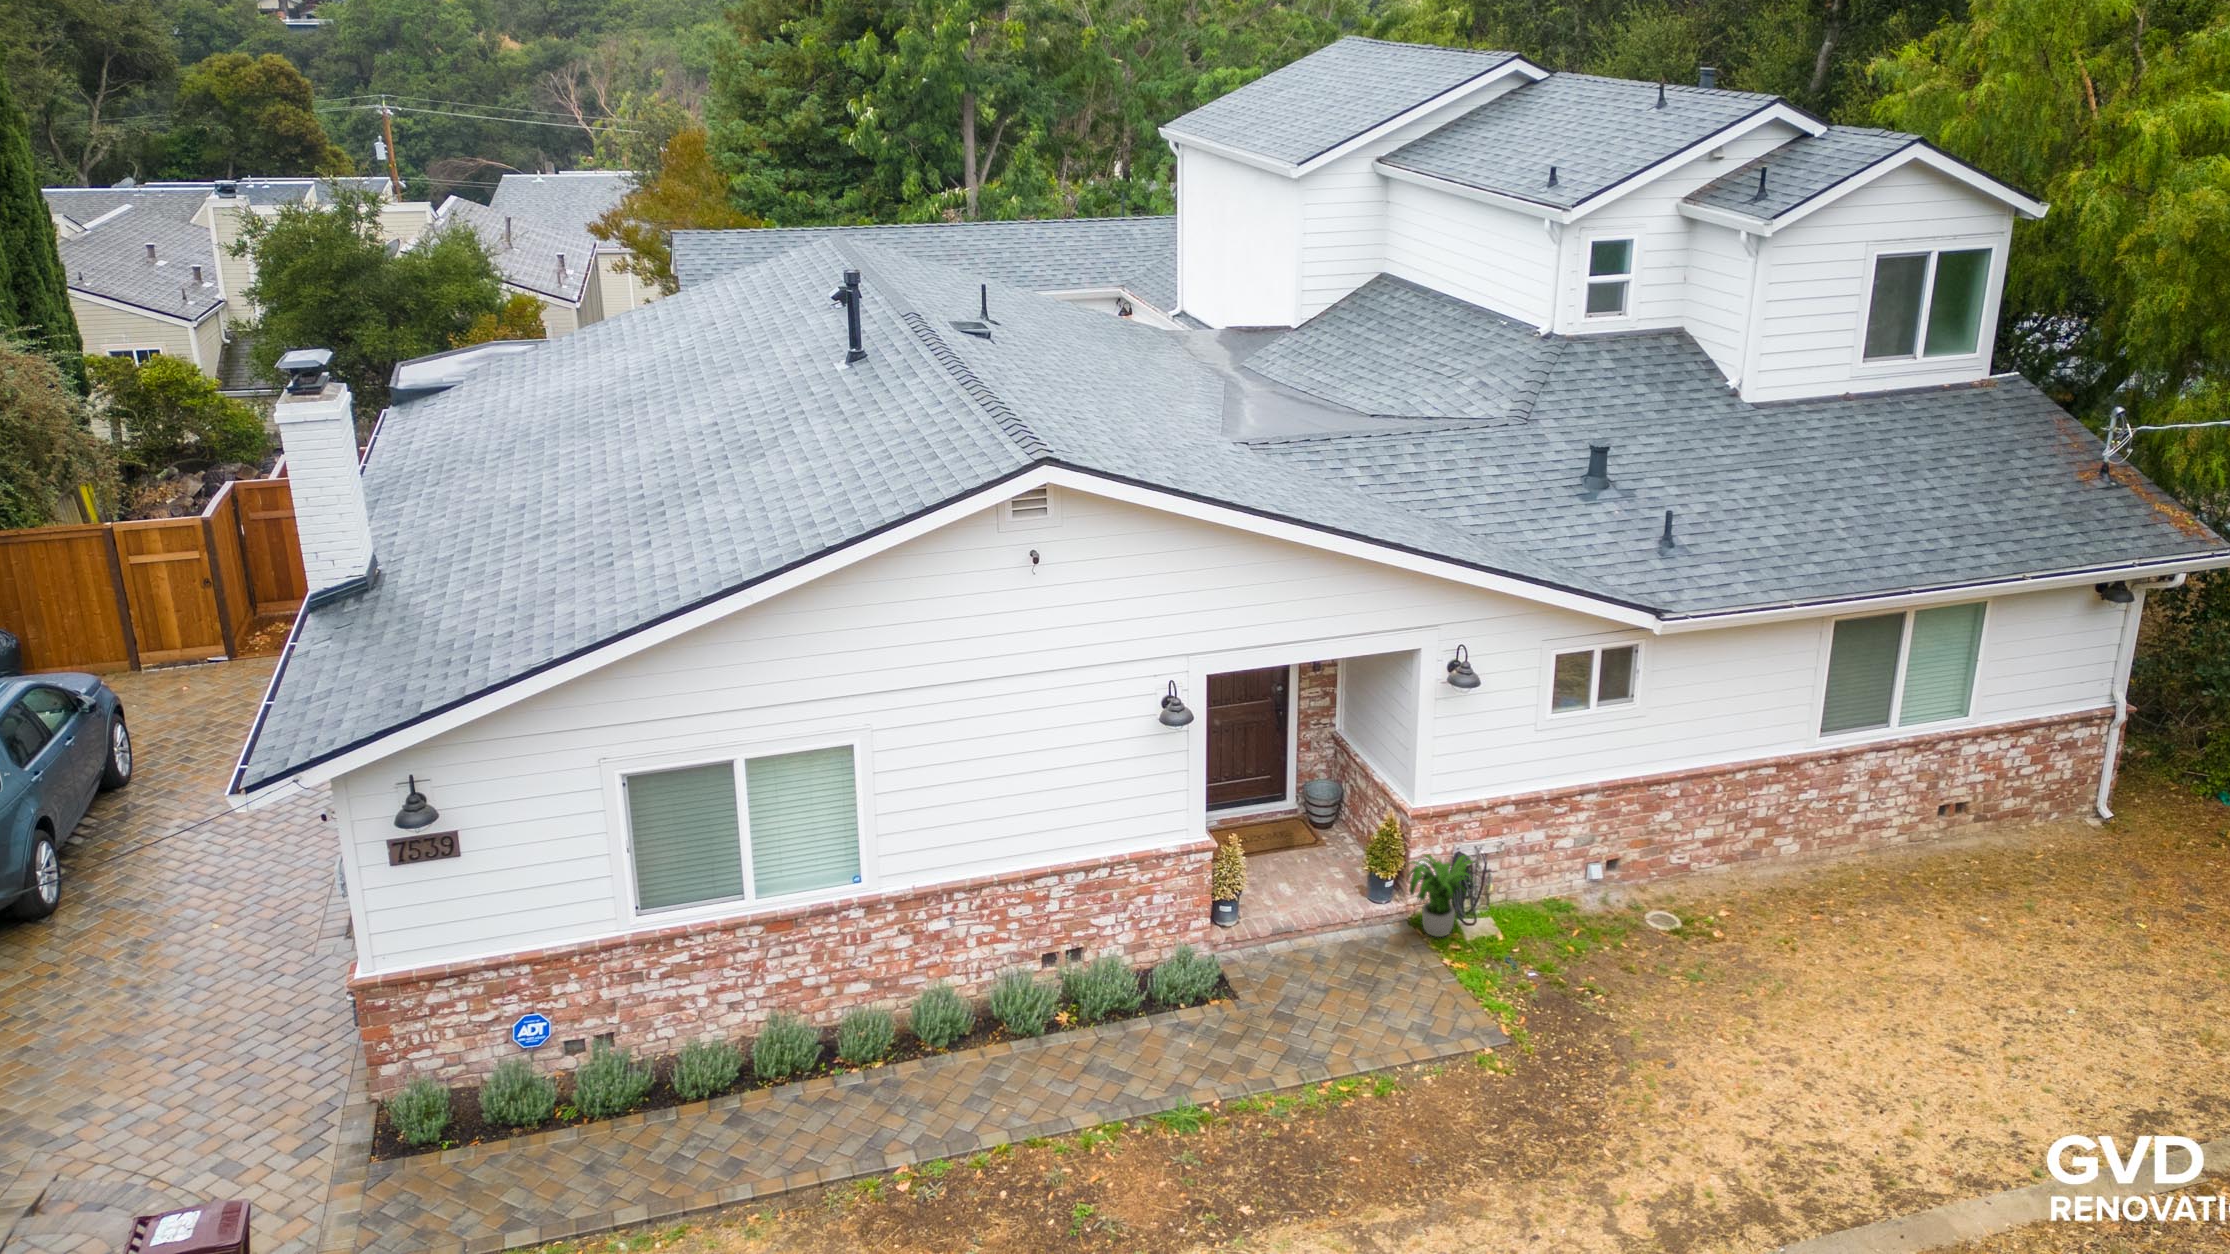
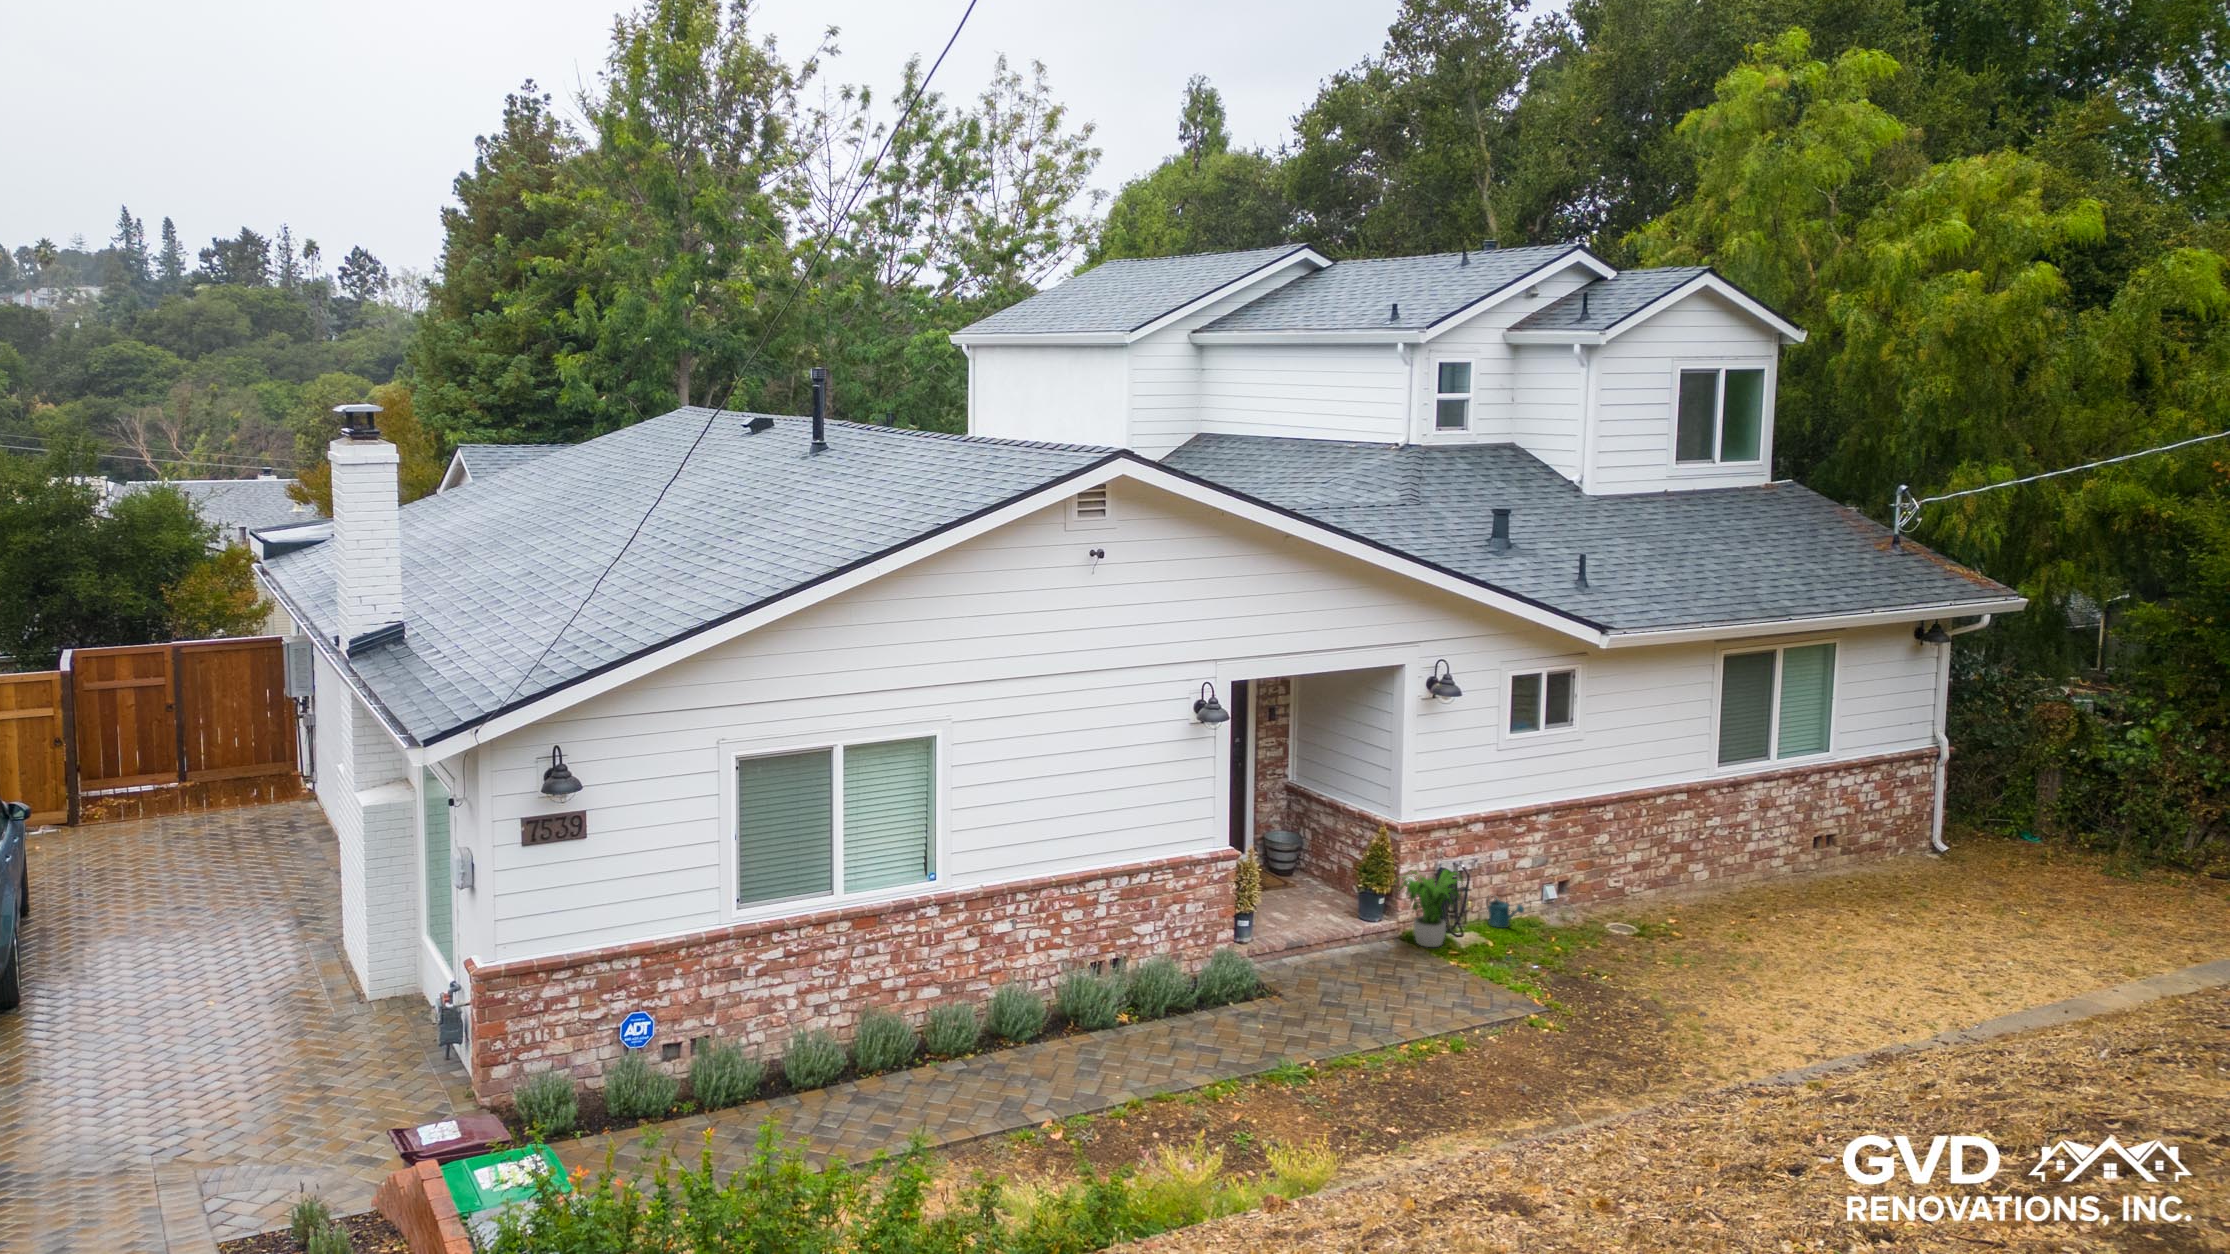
watering can: none [1516,876,1549,913] -> present [1486,895,1524,928]

